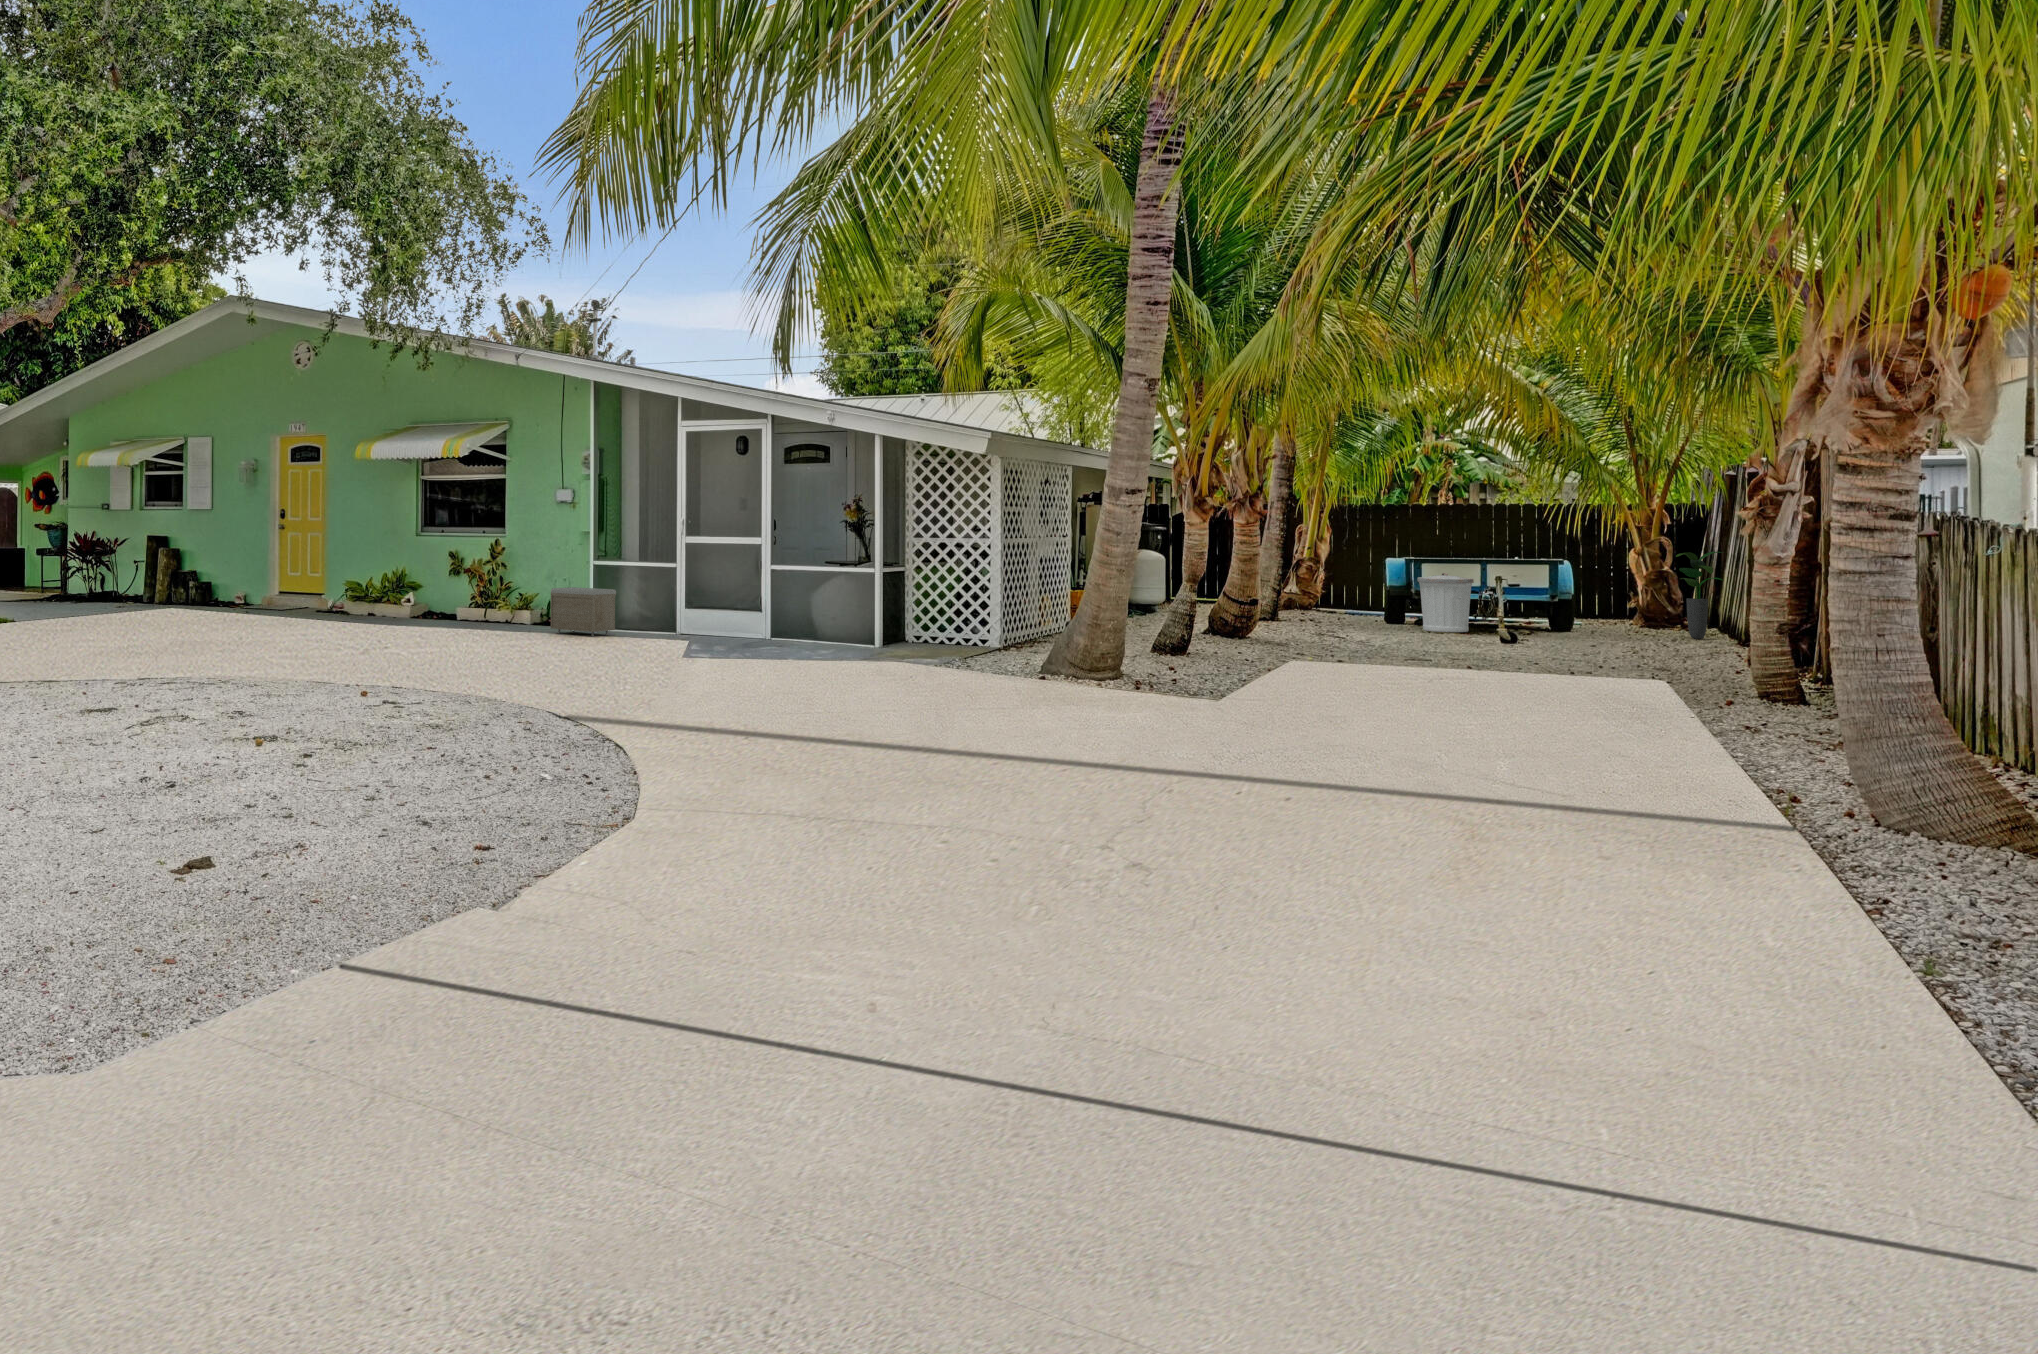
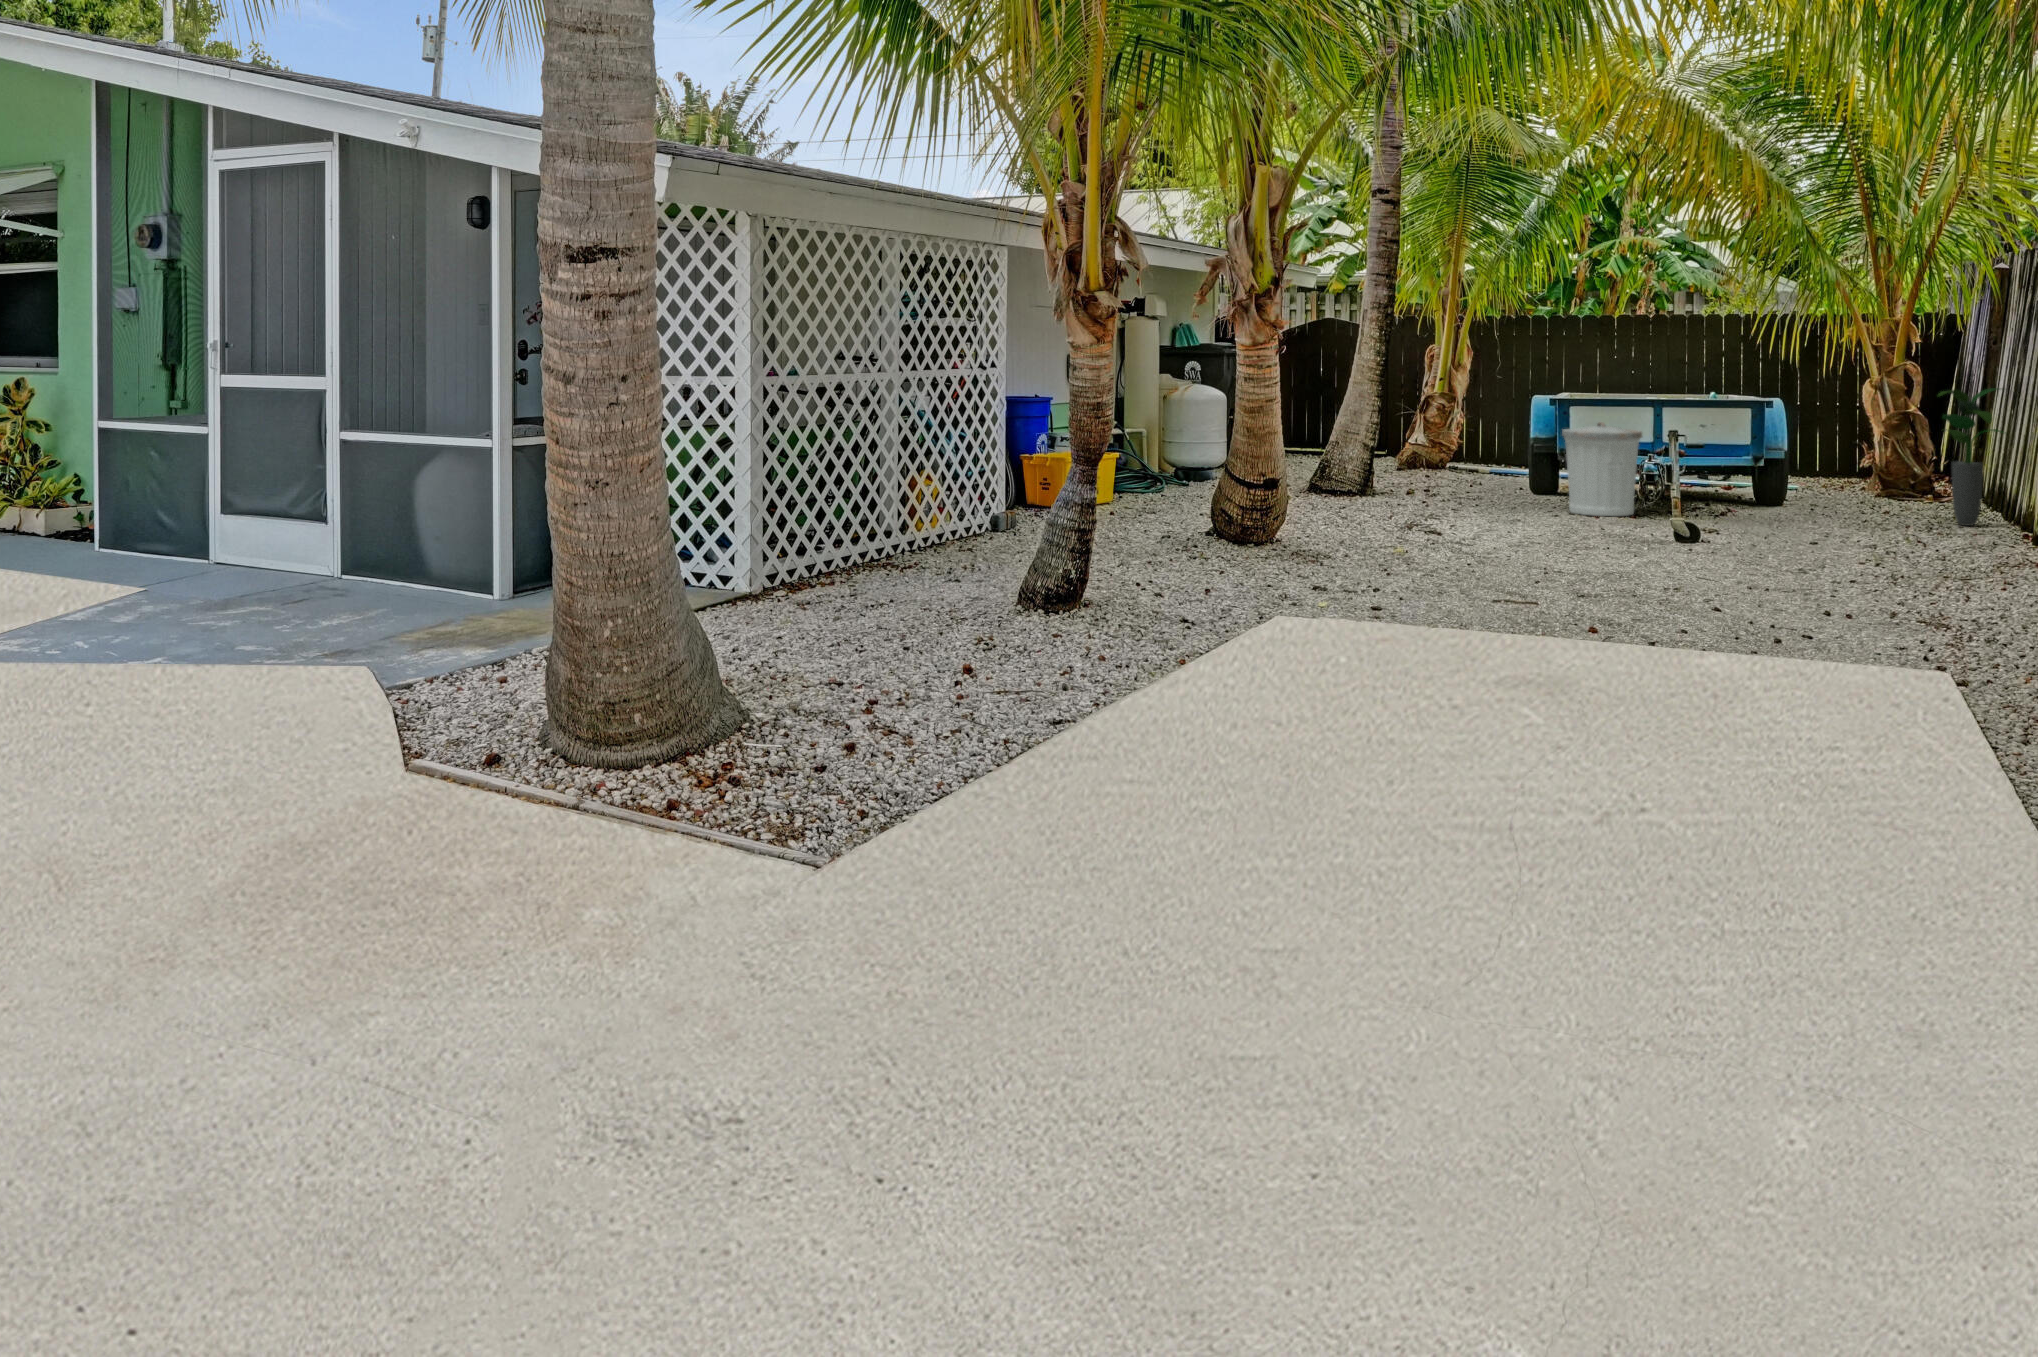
storage bench: present [551,587,616,636] -> none [4,467,119,564]

